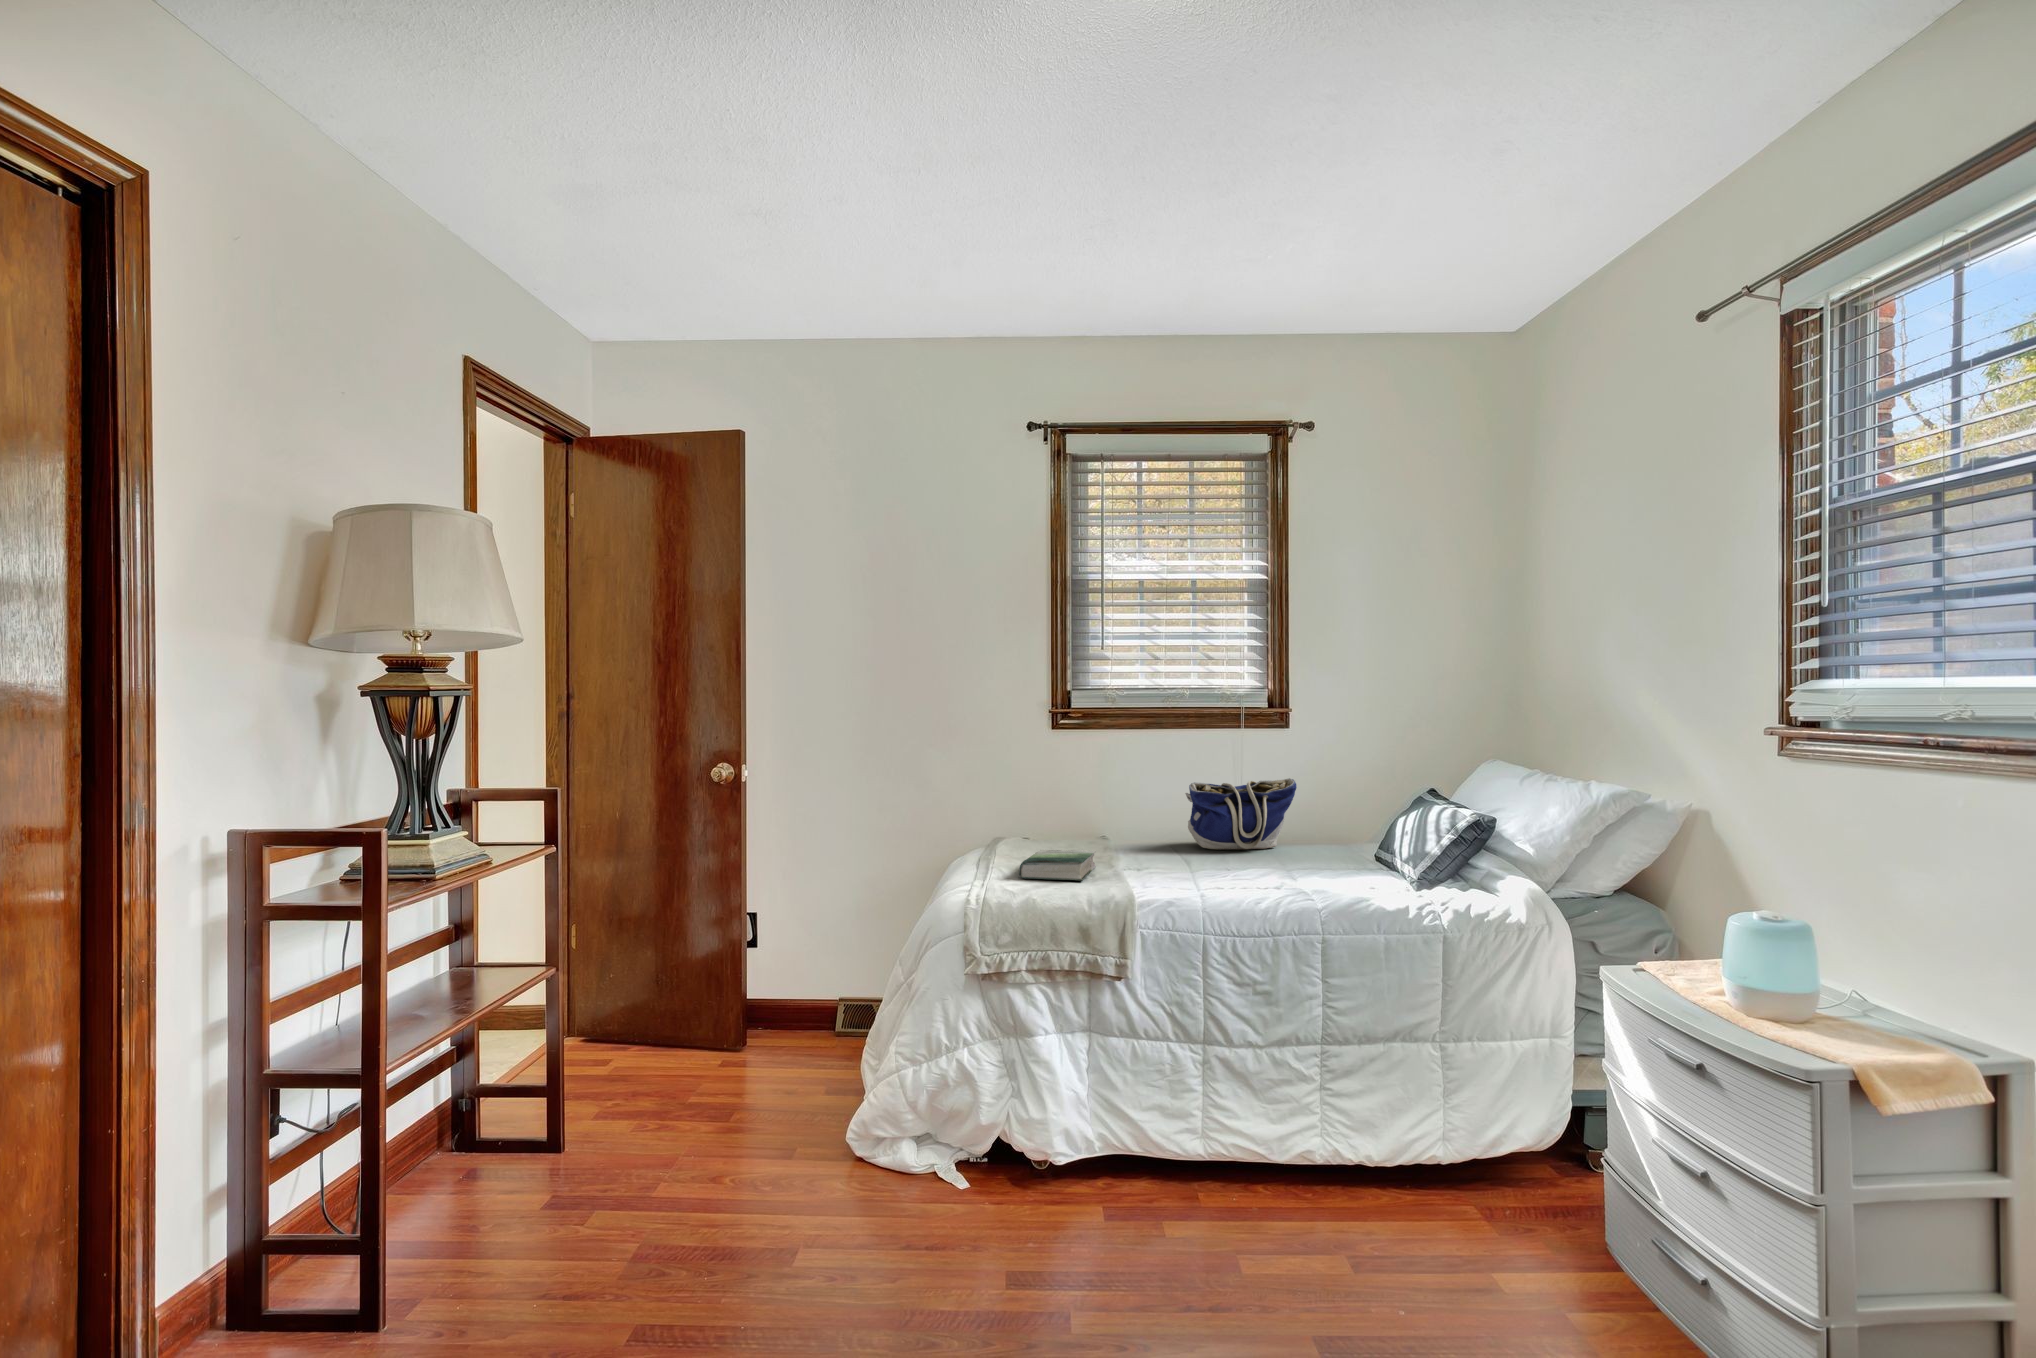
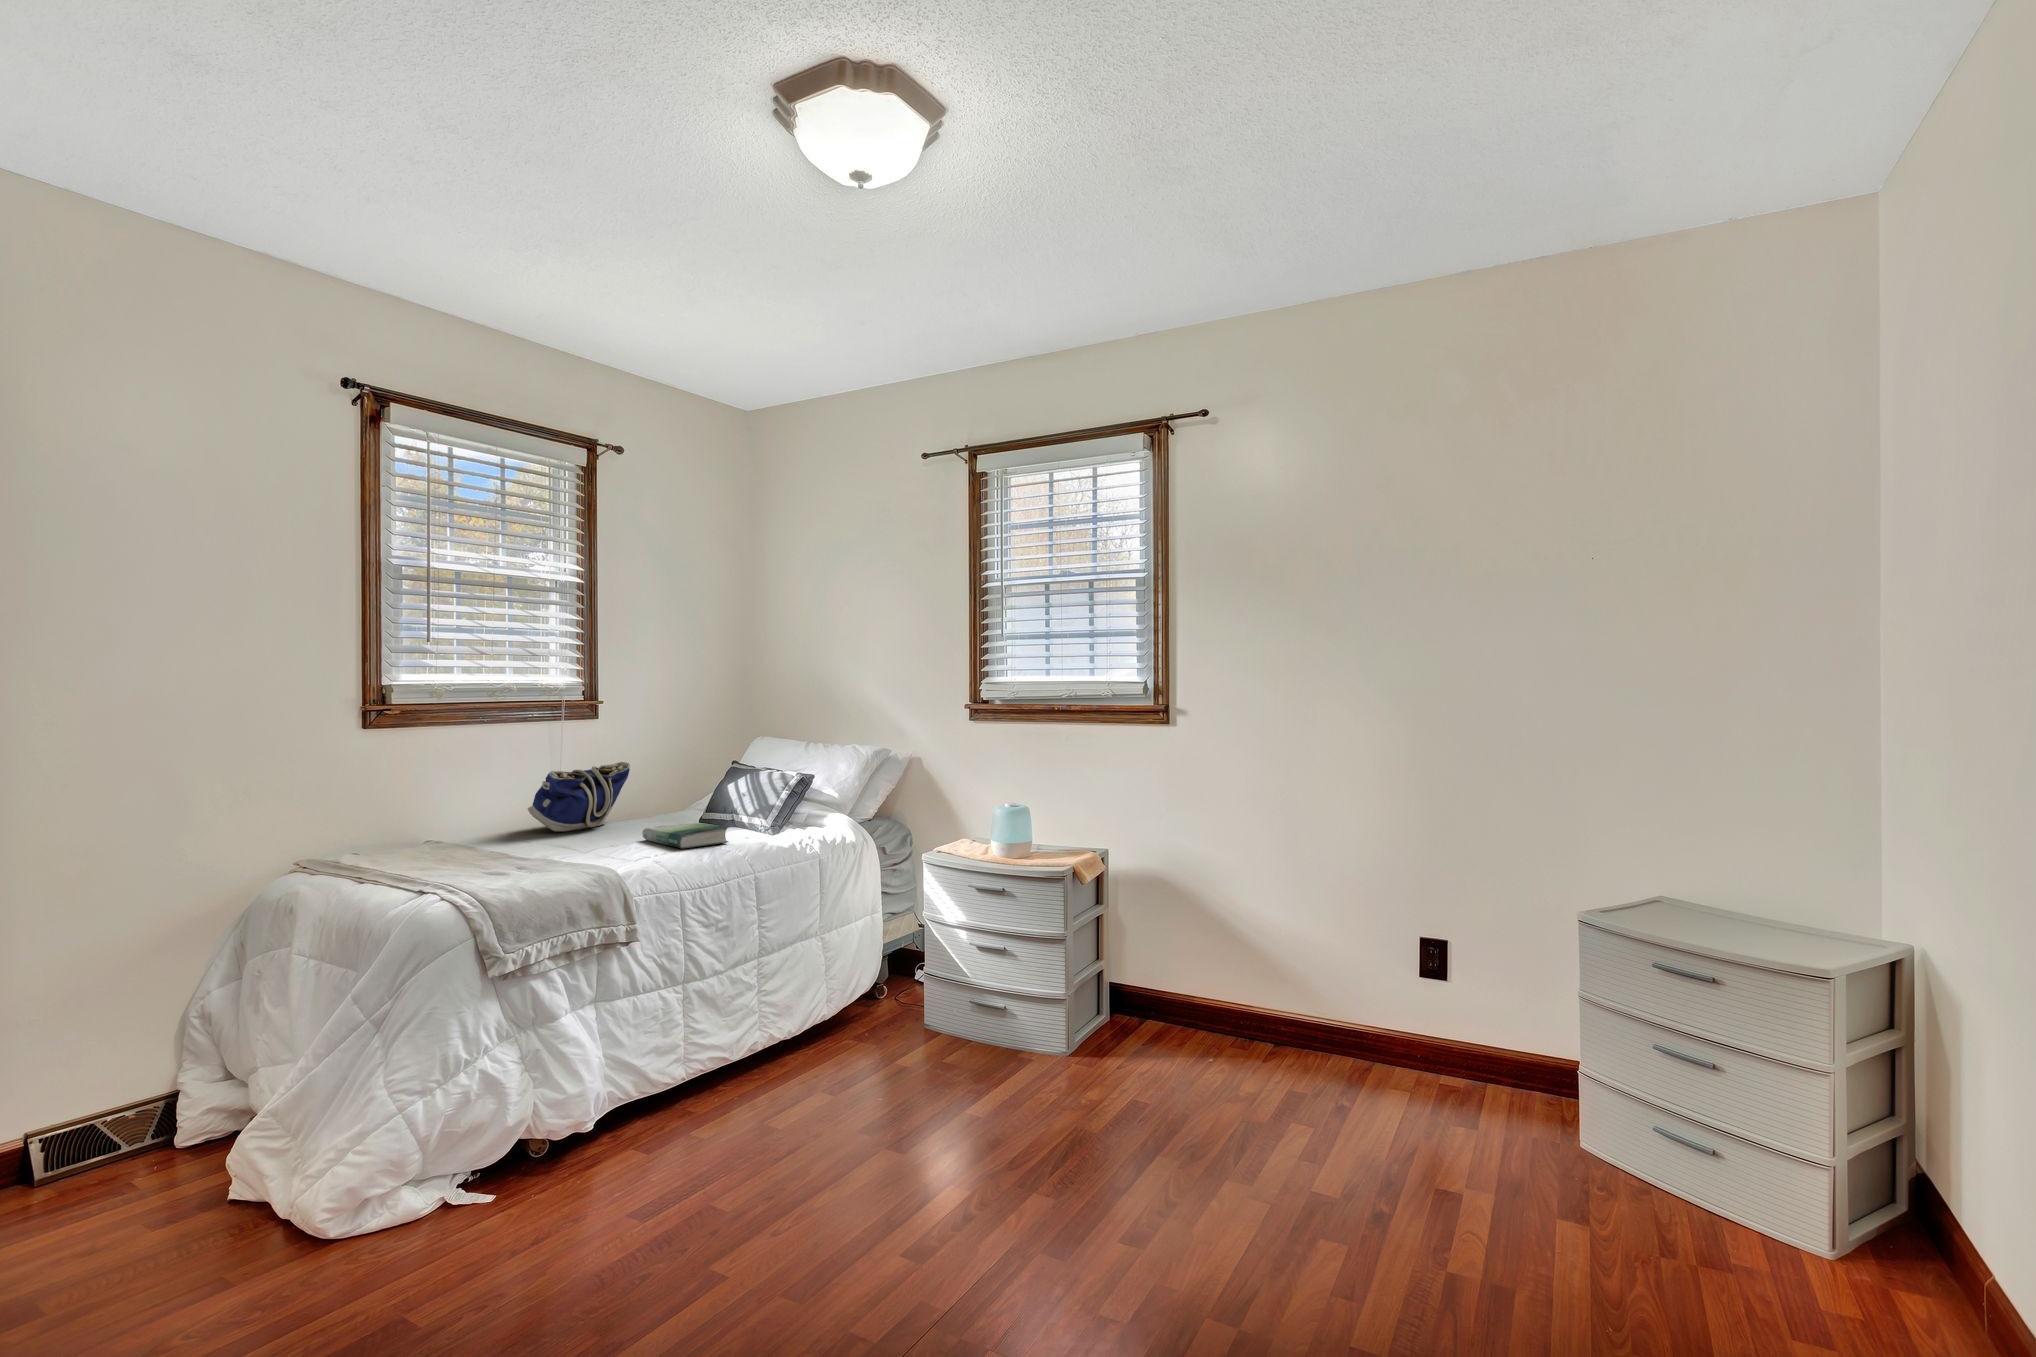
book: present [1019,850,1096,881] -> present [642,822,729,849]

